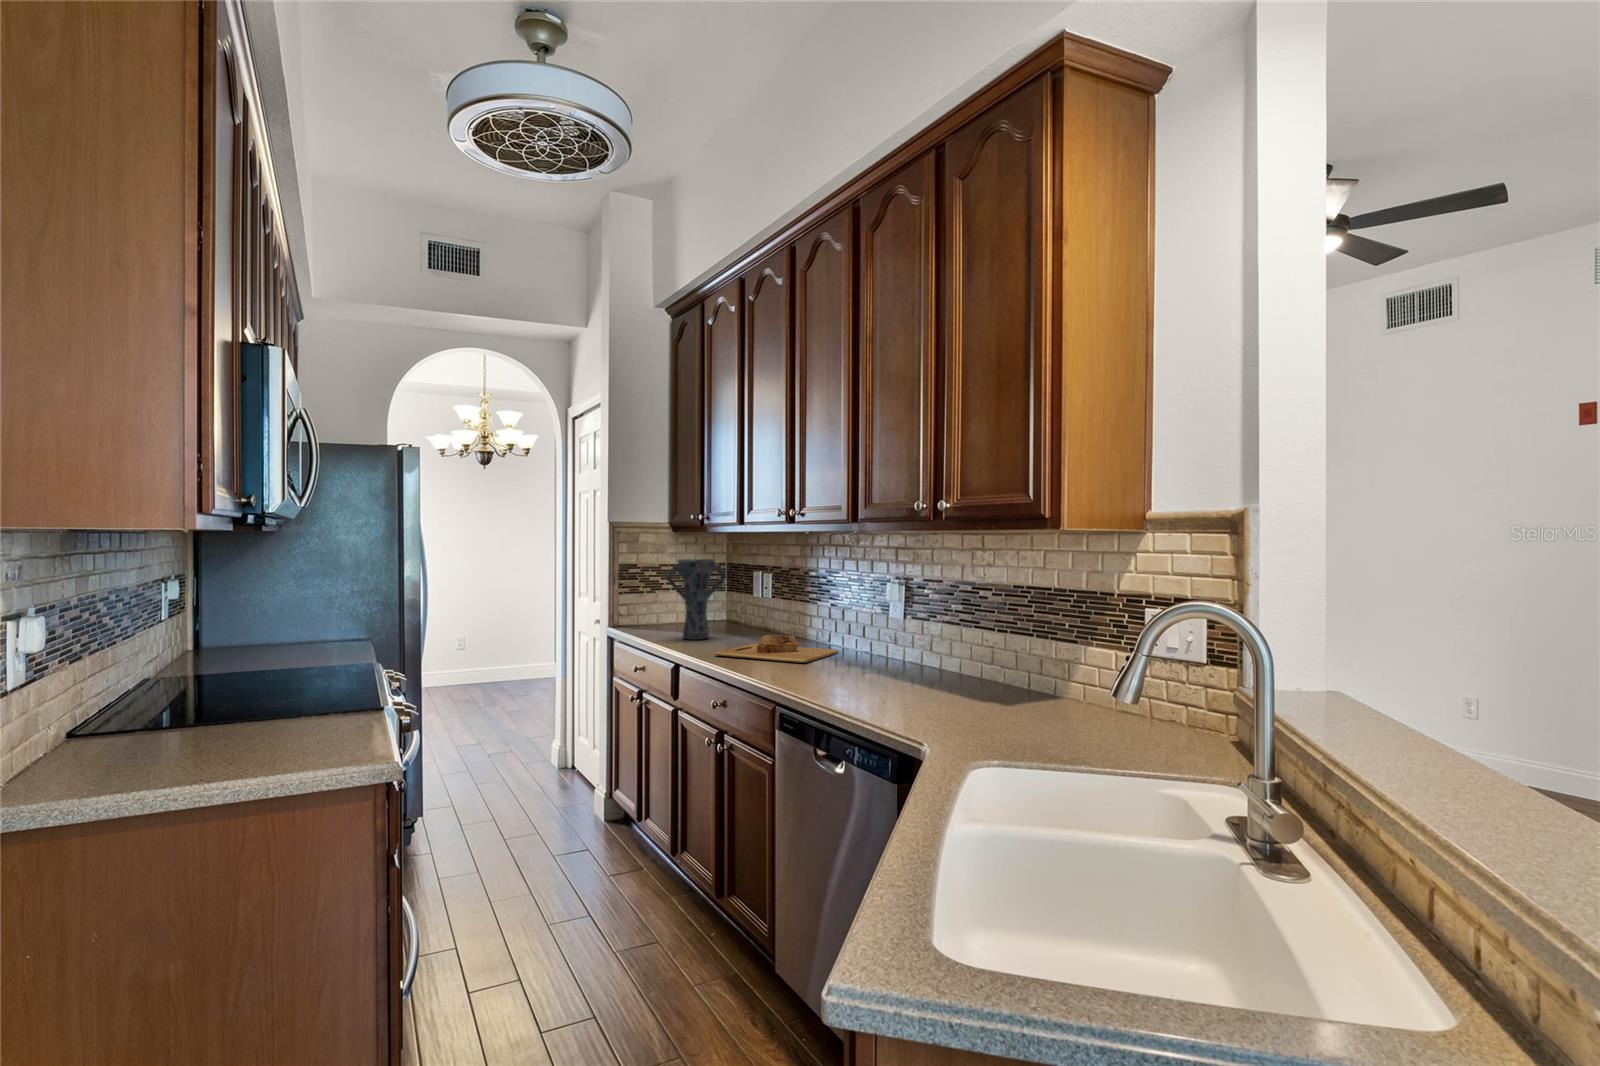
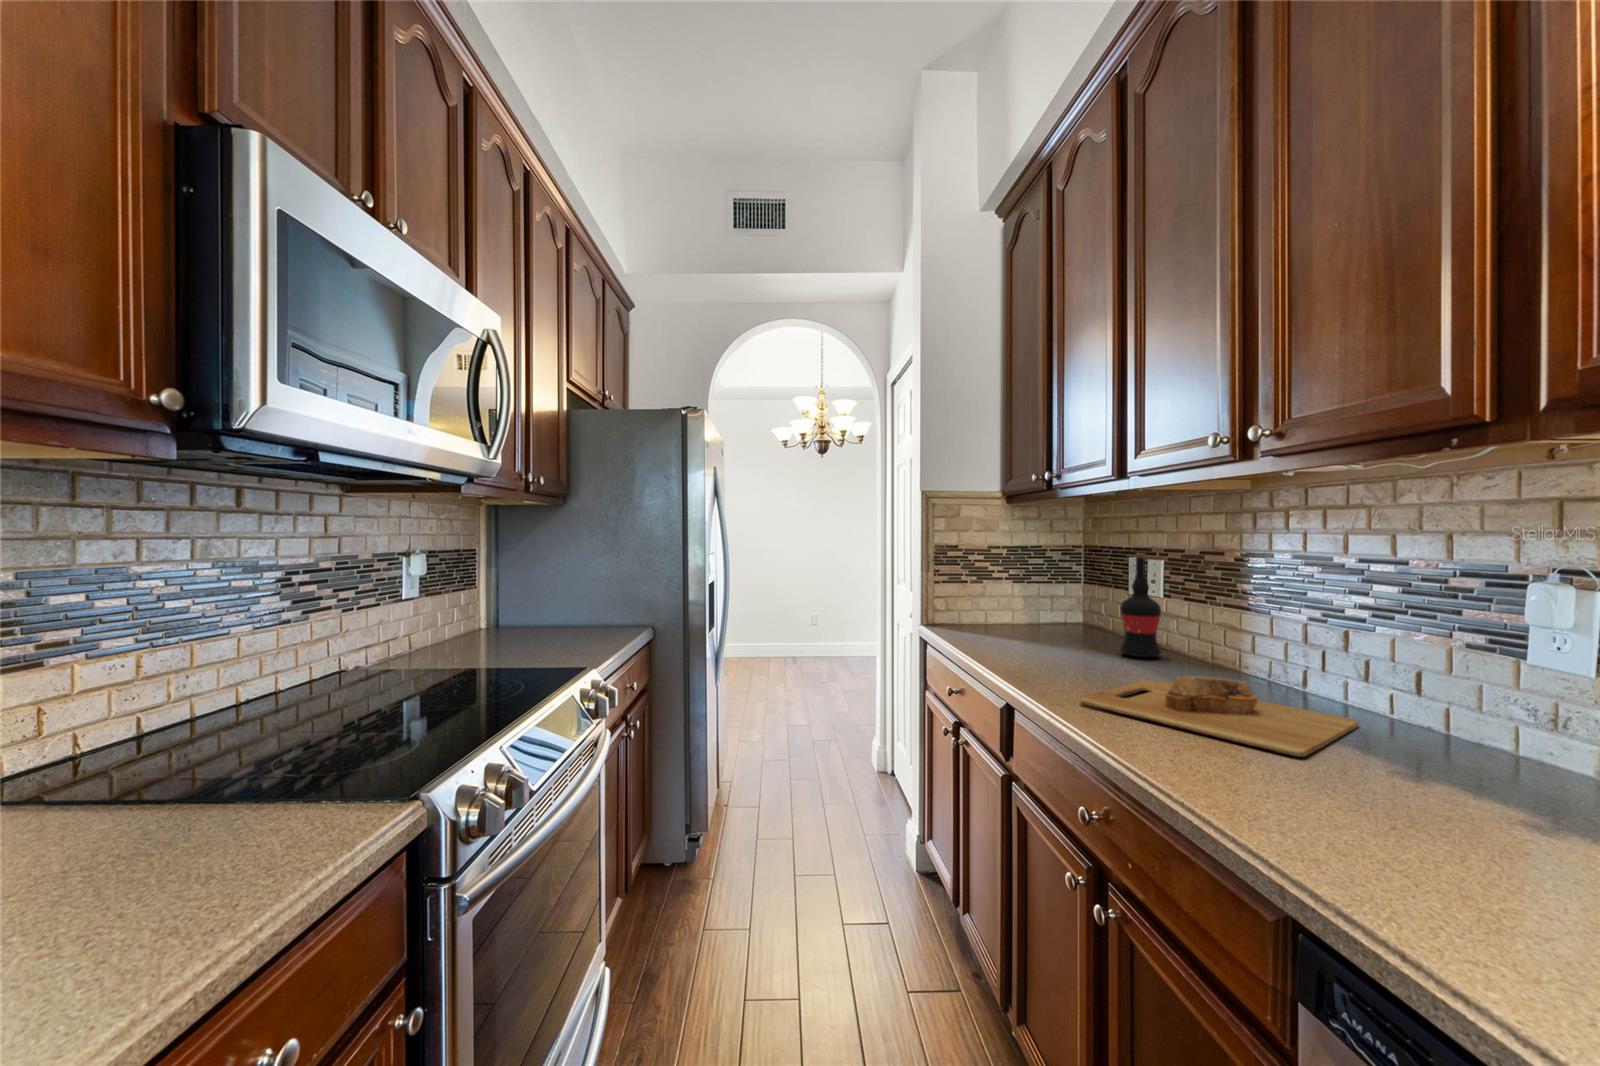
vase: present [666,559,725,640] -> none [994,537,1089,659]
wine bottle: none [744,569,767,635] -> present [1120,553,1161,657]

